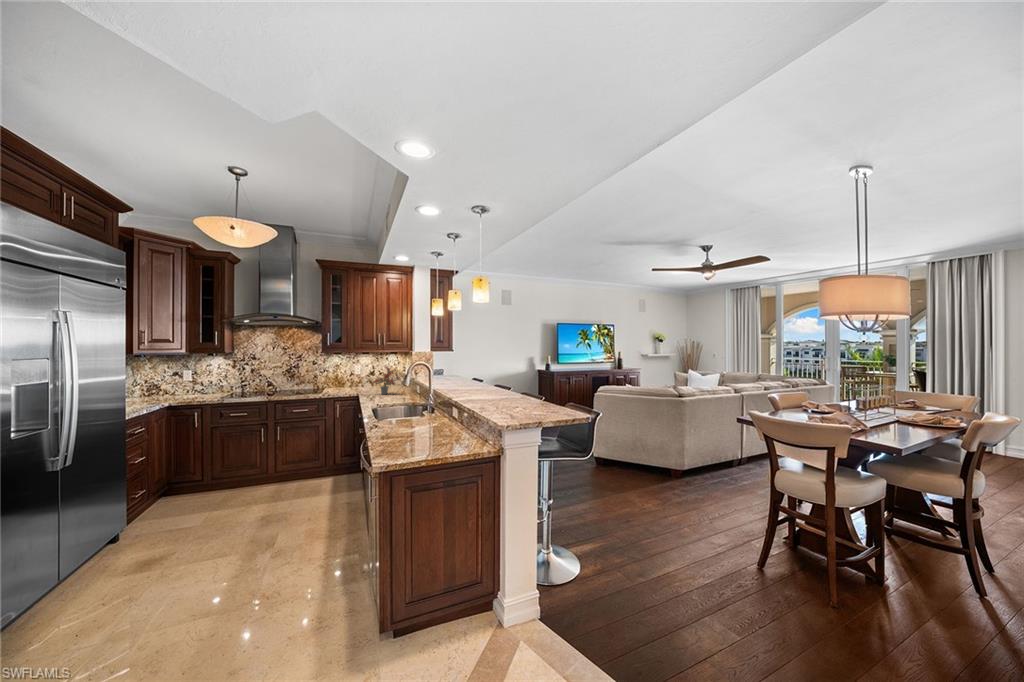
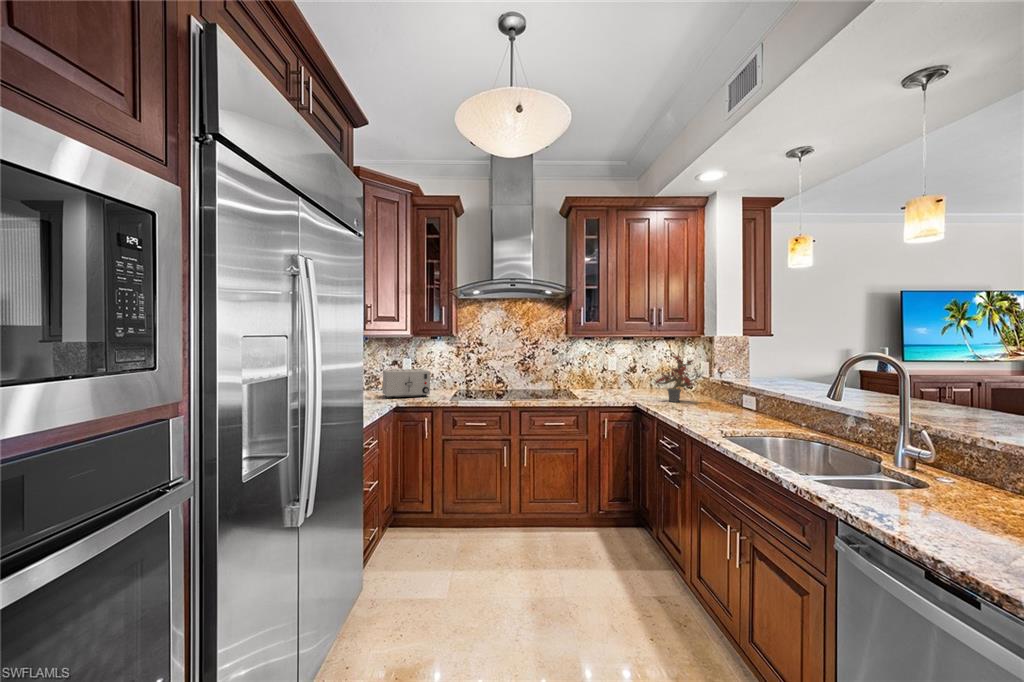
toaster: none [160,378,203,401] -> present [383,369,430,398]

